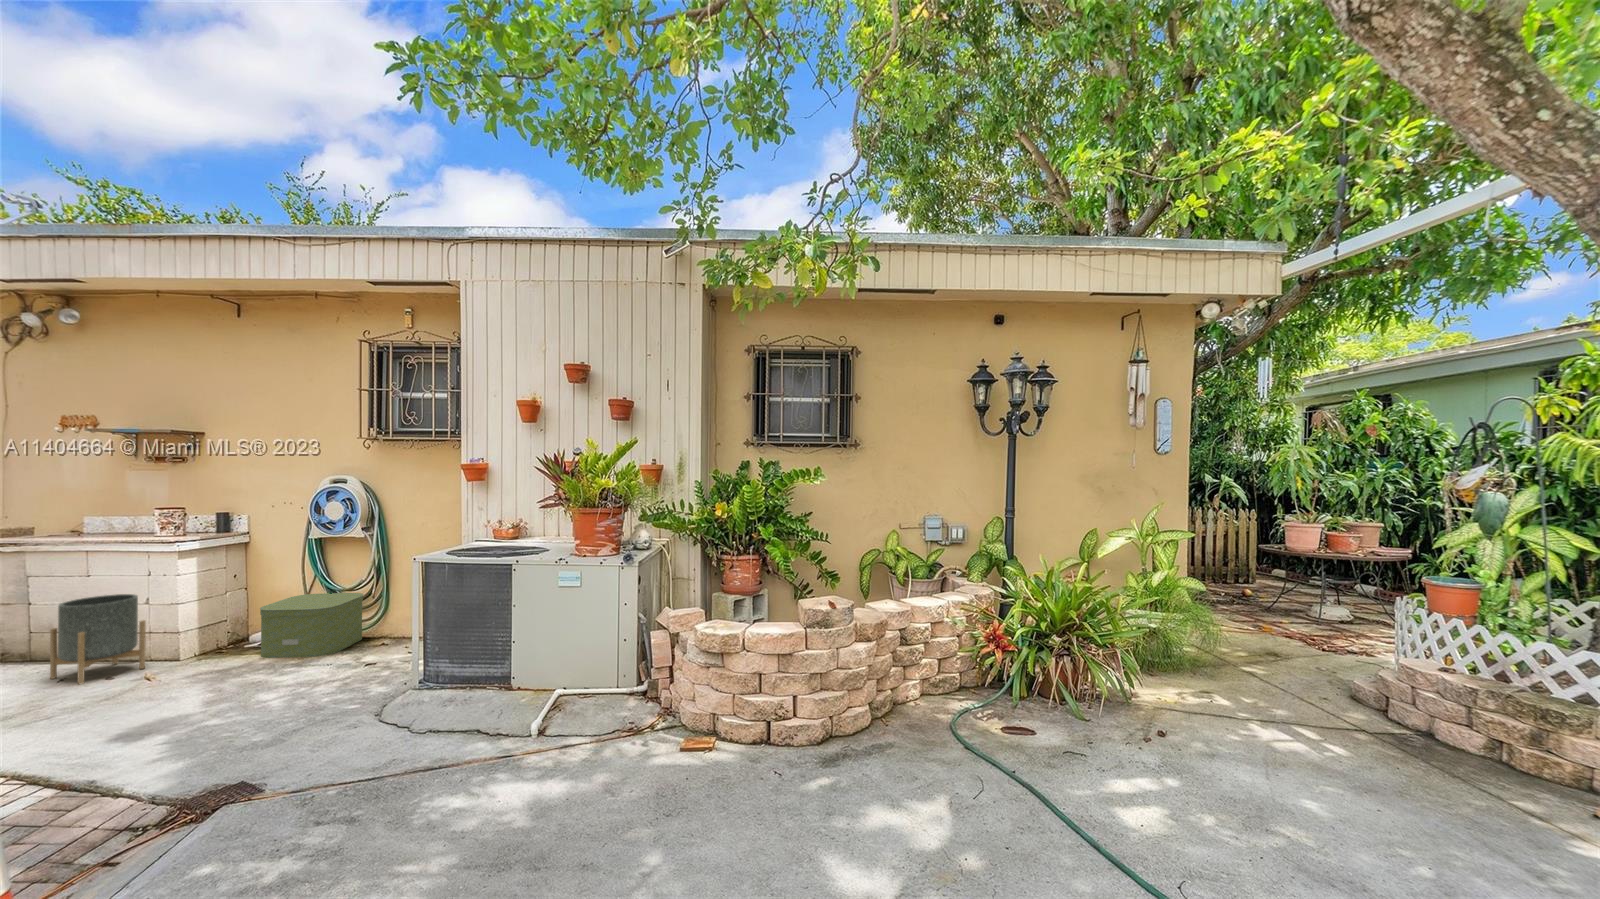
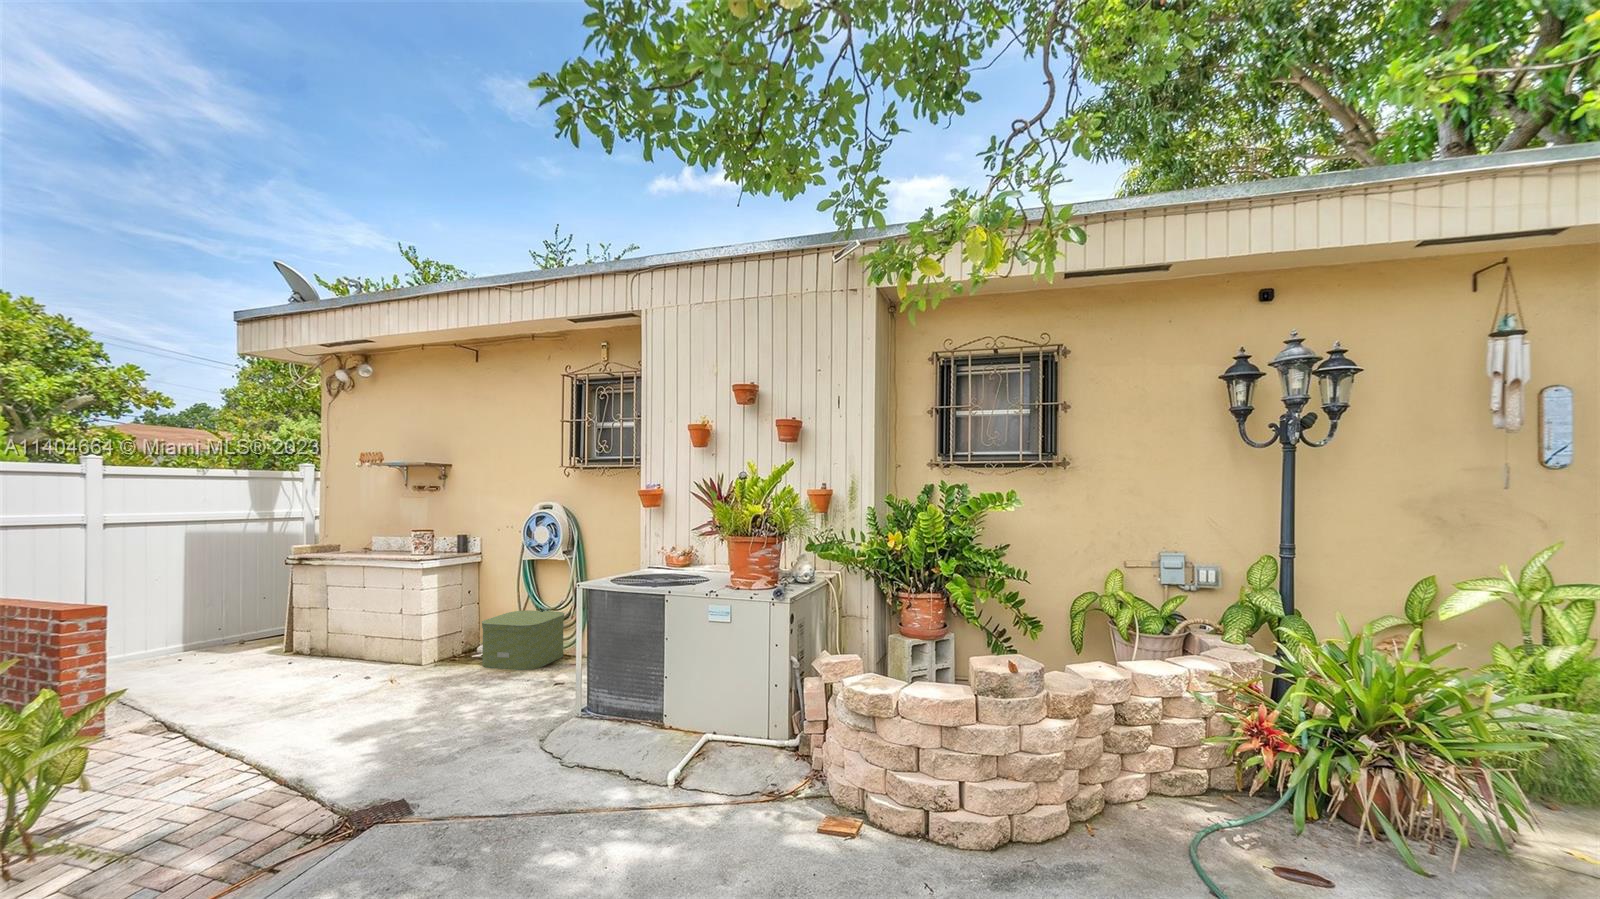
planter: present [50,594,146,684] -> none [338,603,401,678]

